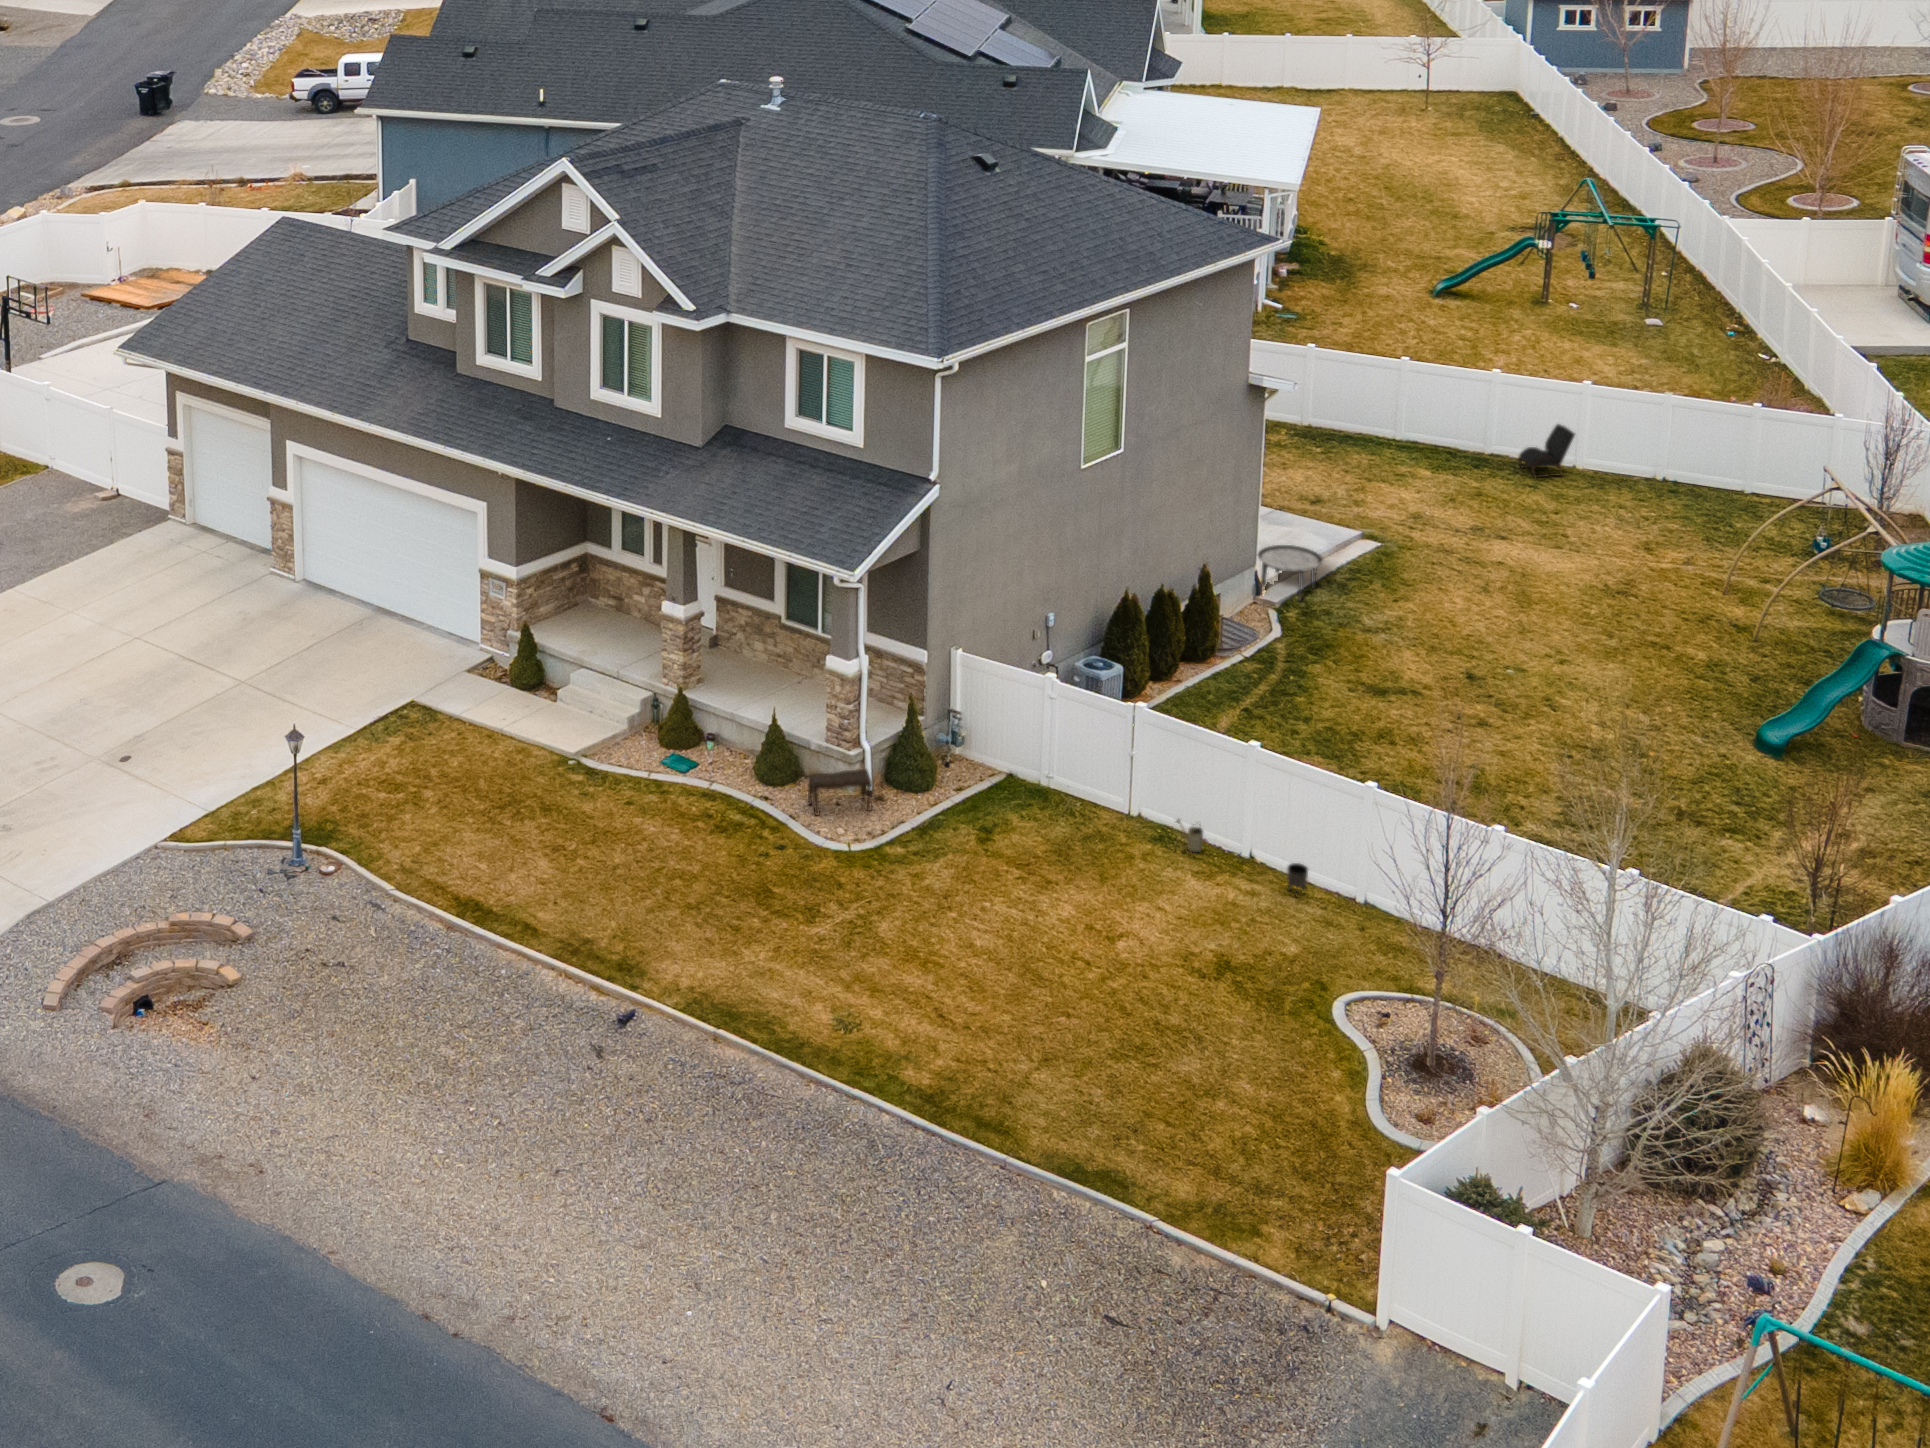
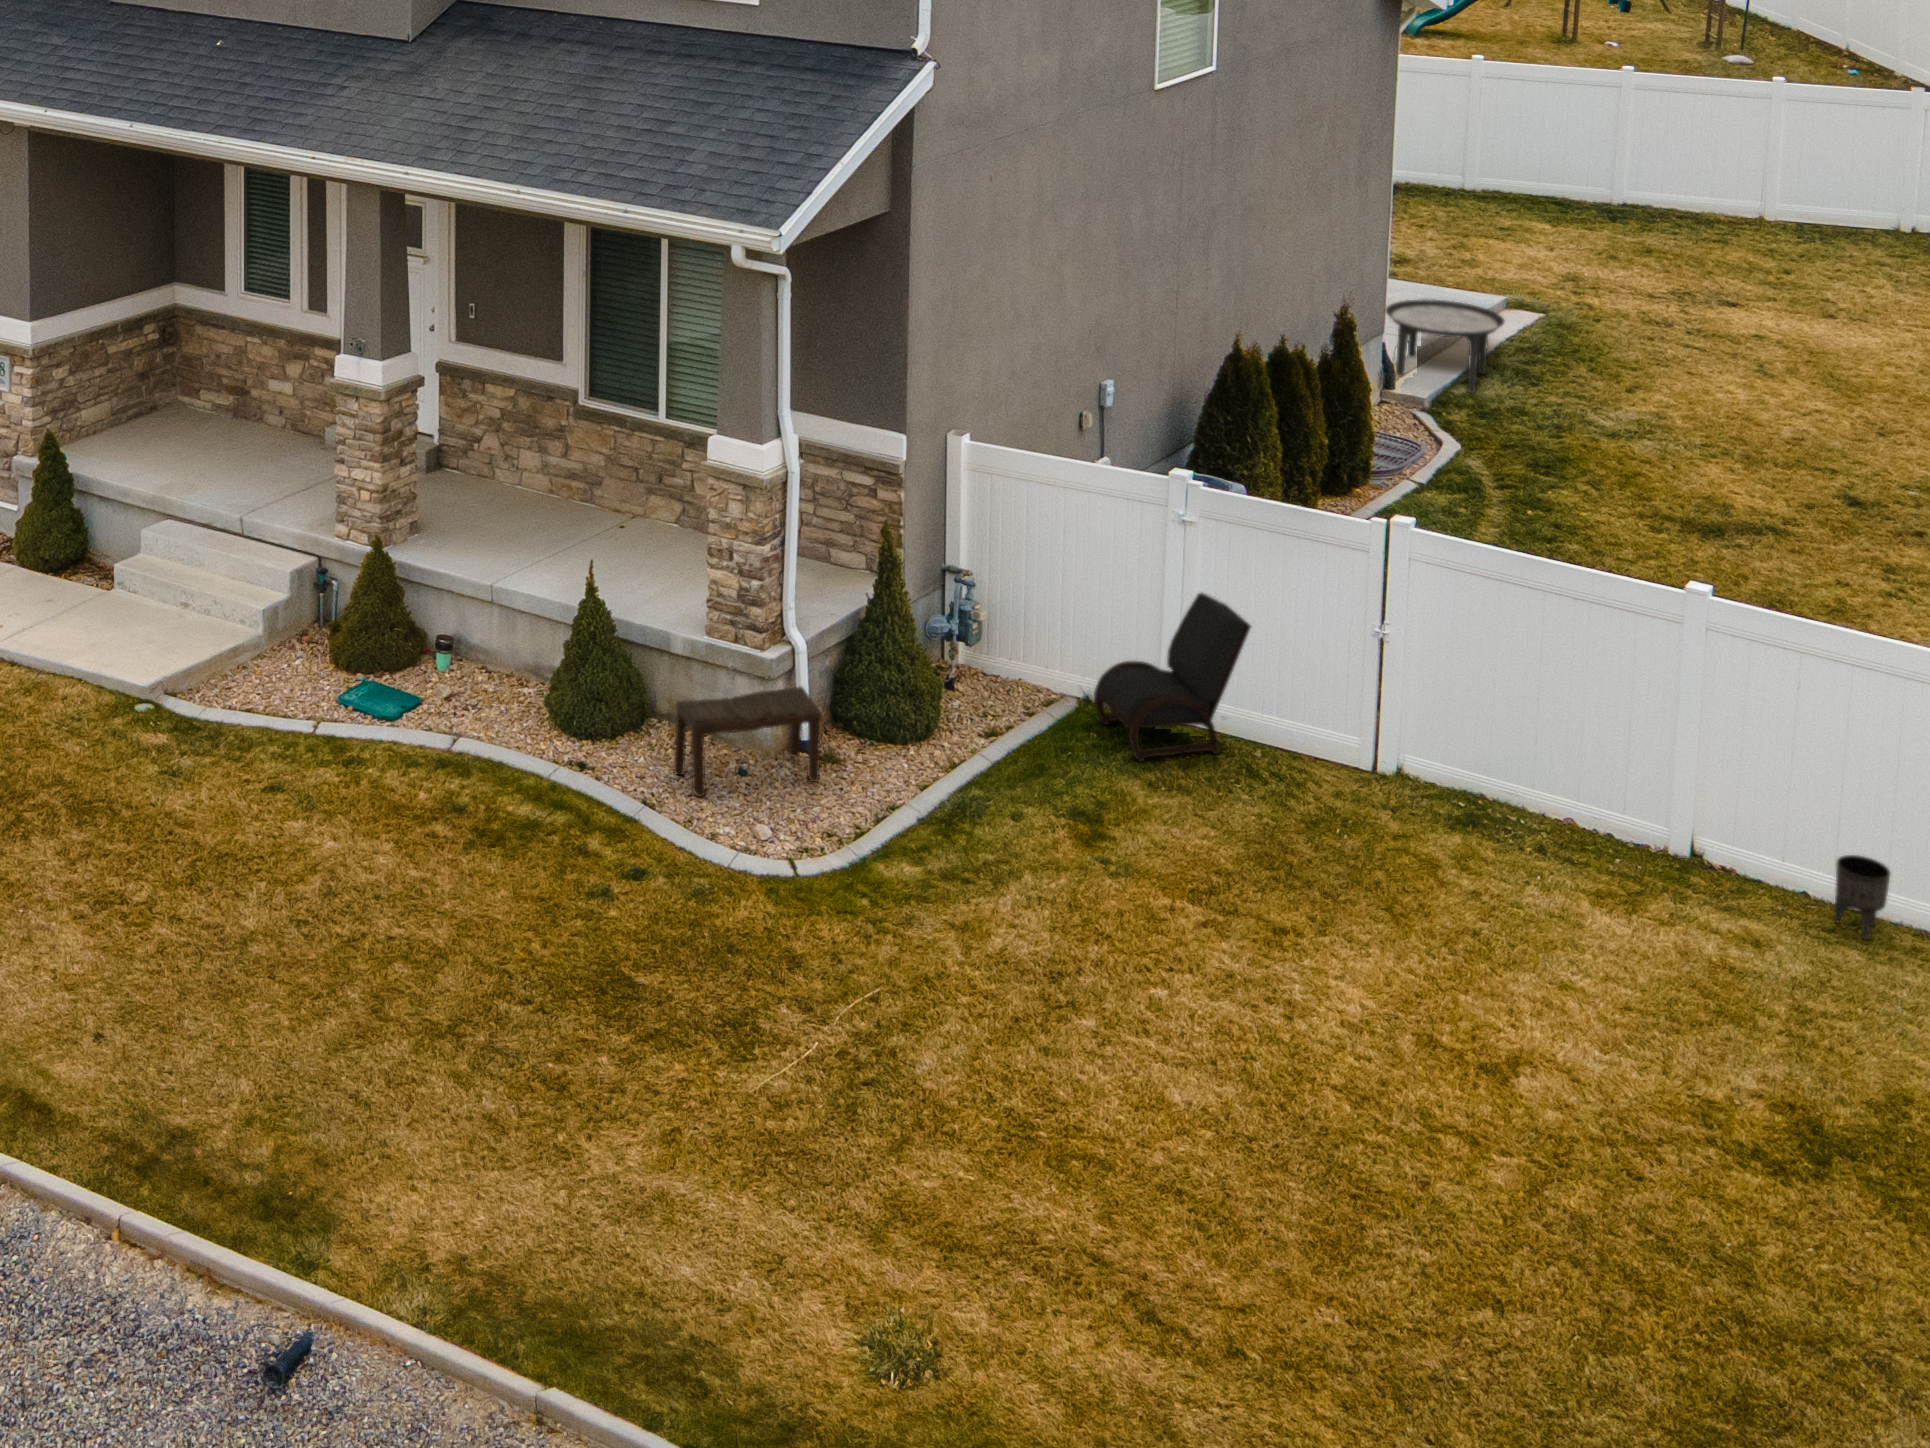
lounge chair: present [1518,424,1575,478] -> present [1094,593,1252,762]
watering can: present [1176,819,1204,853] -> none [1513,765,1594,844]

